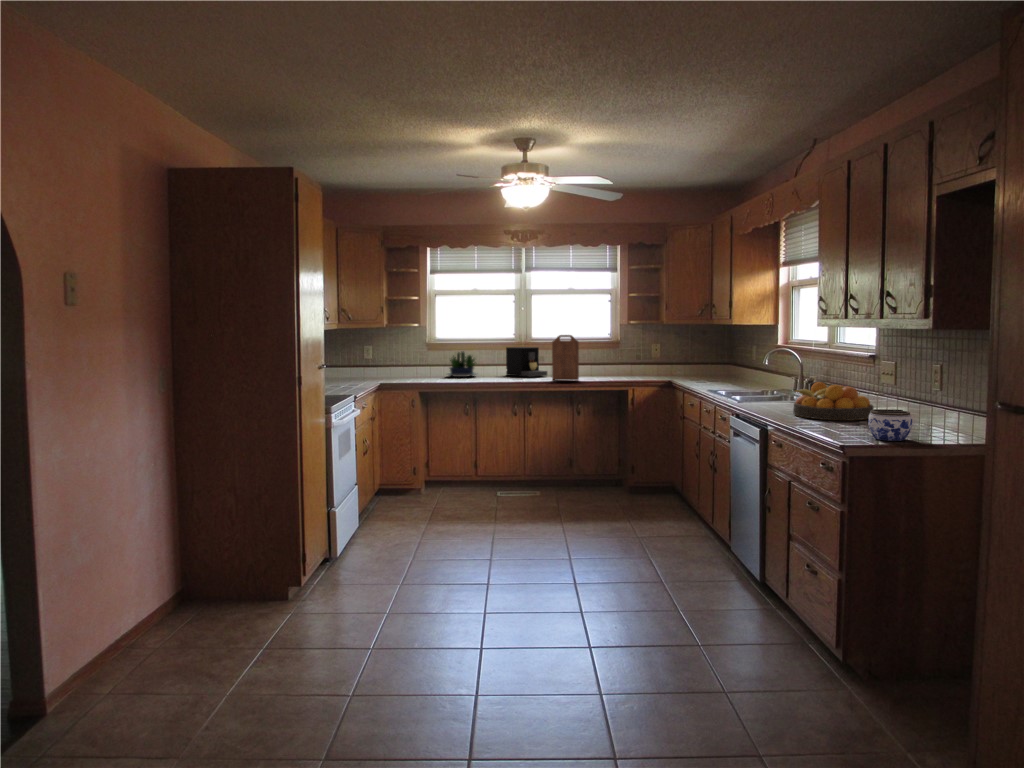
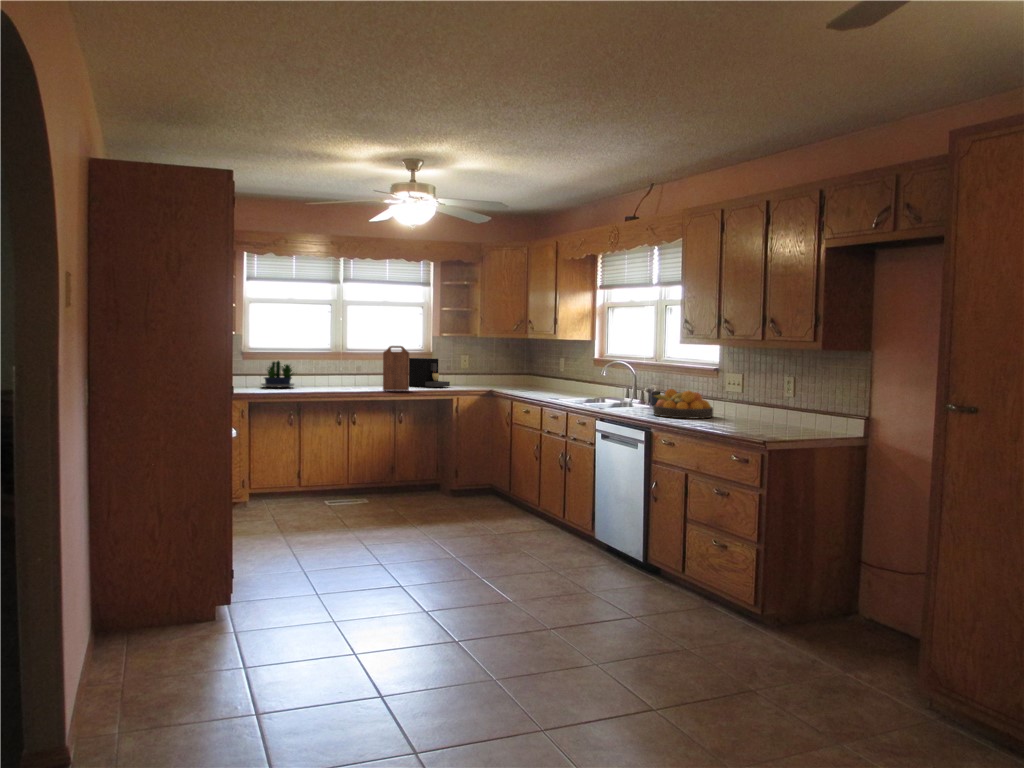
coffee maker: present [506,347,547,377] -> present [409,358,450,387]
jar: present [868,409,912,441] -> none [736,408,766,430]

